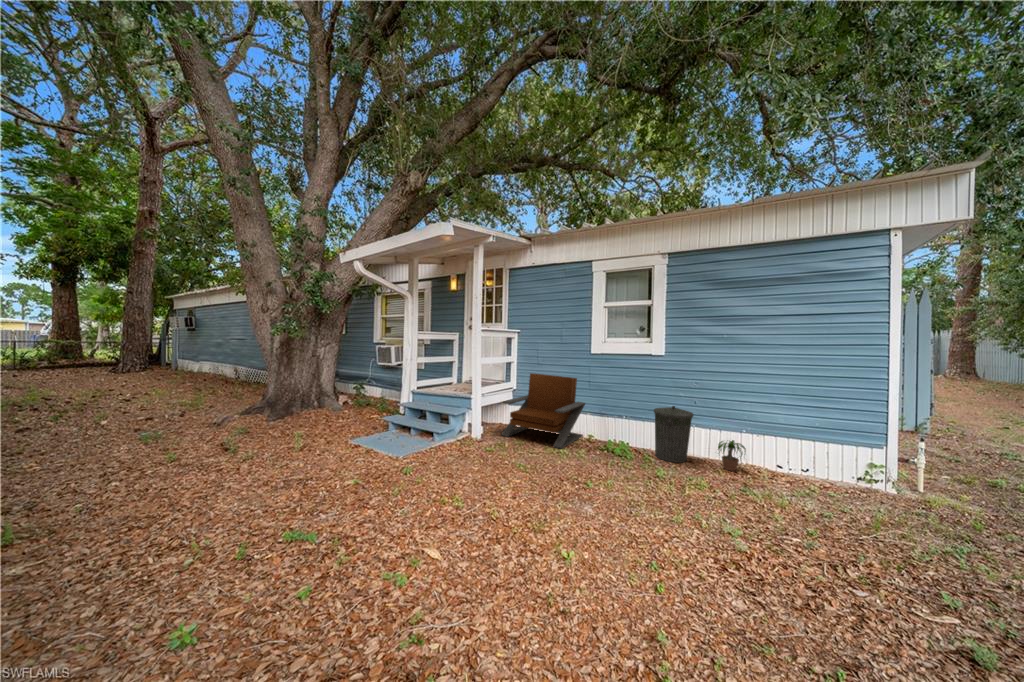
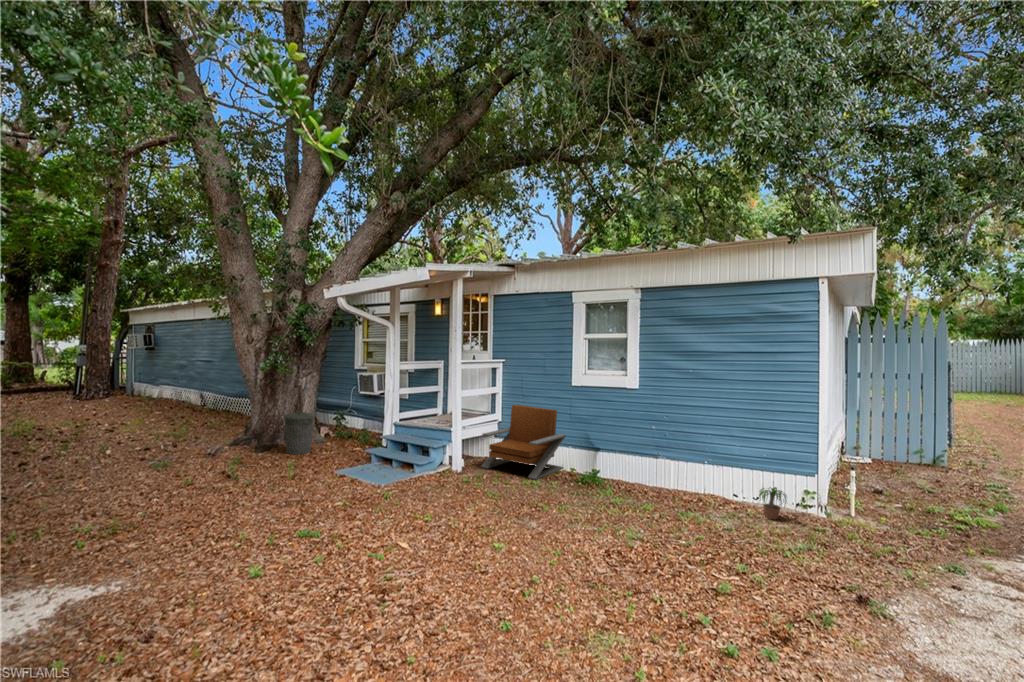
trash can: present [654,406,693,463] -> present [284,411,315,454]
potted plant: present [718,440,746,471] -> present [759,487,787,519]

